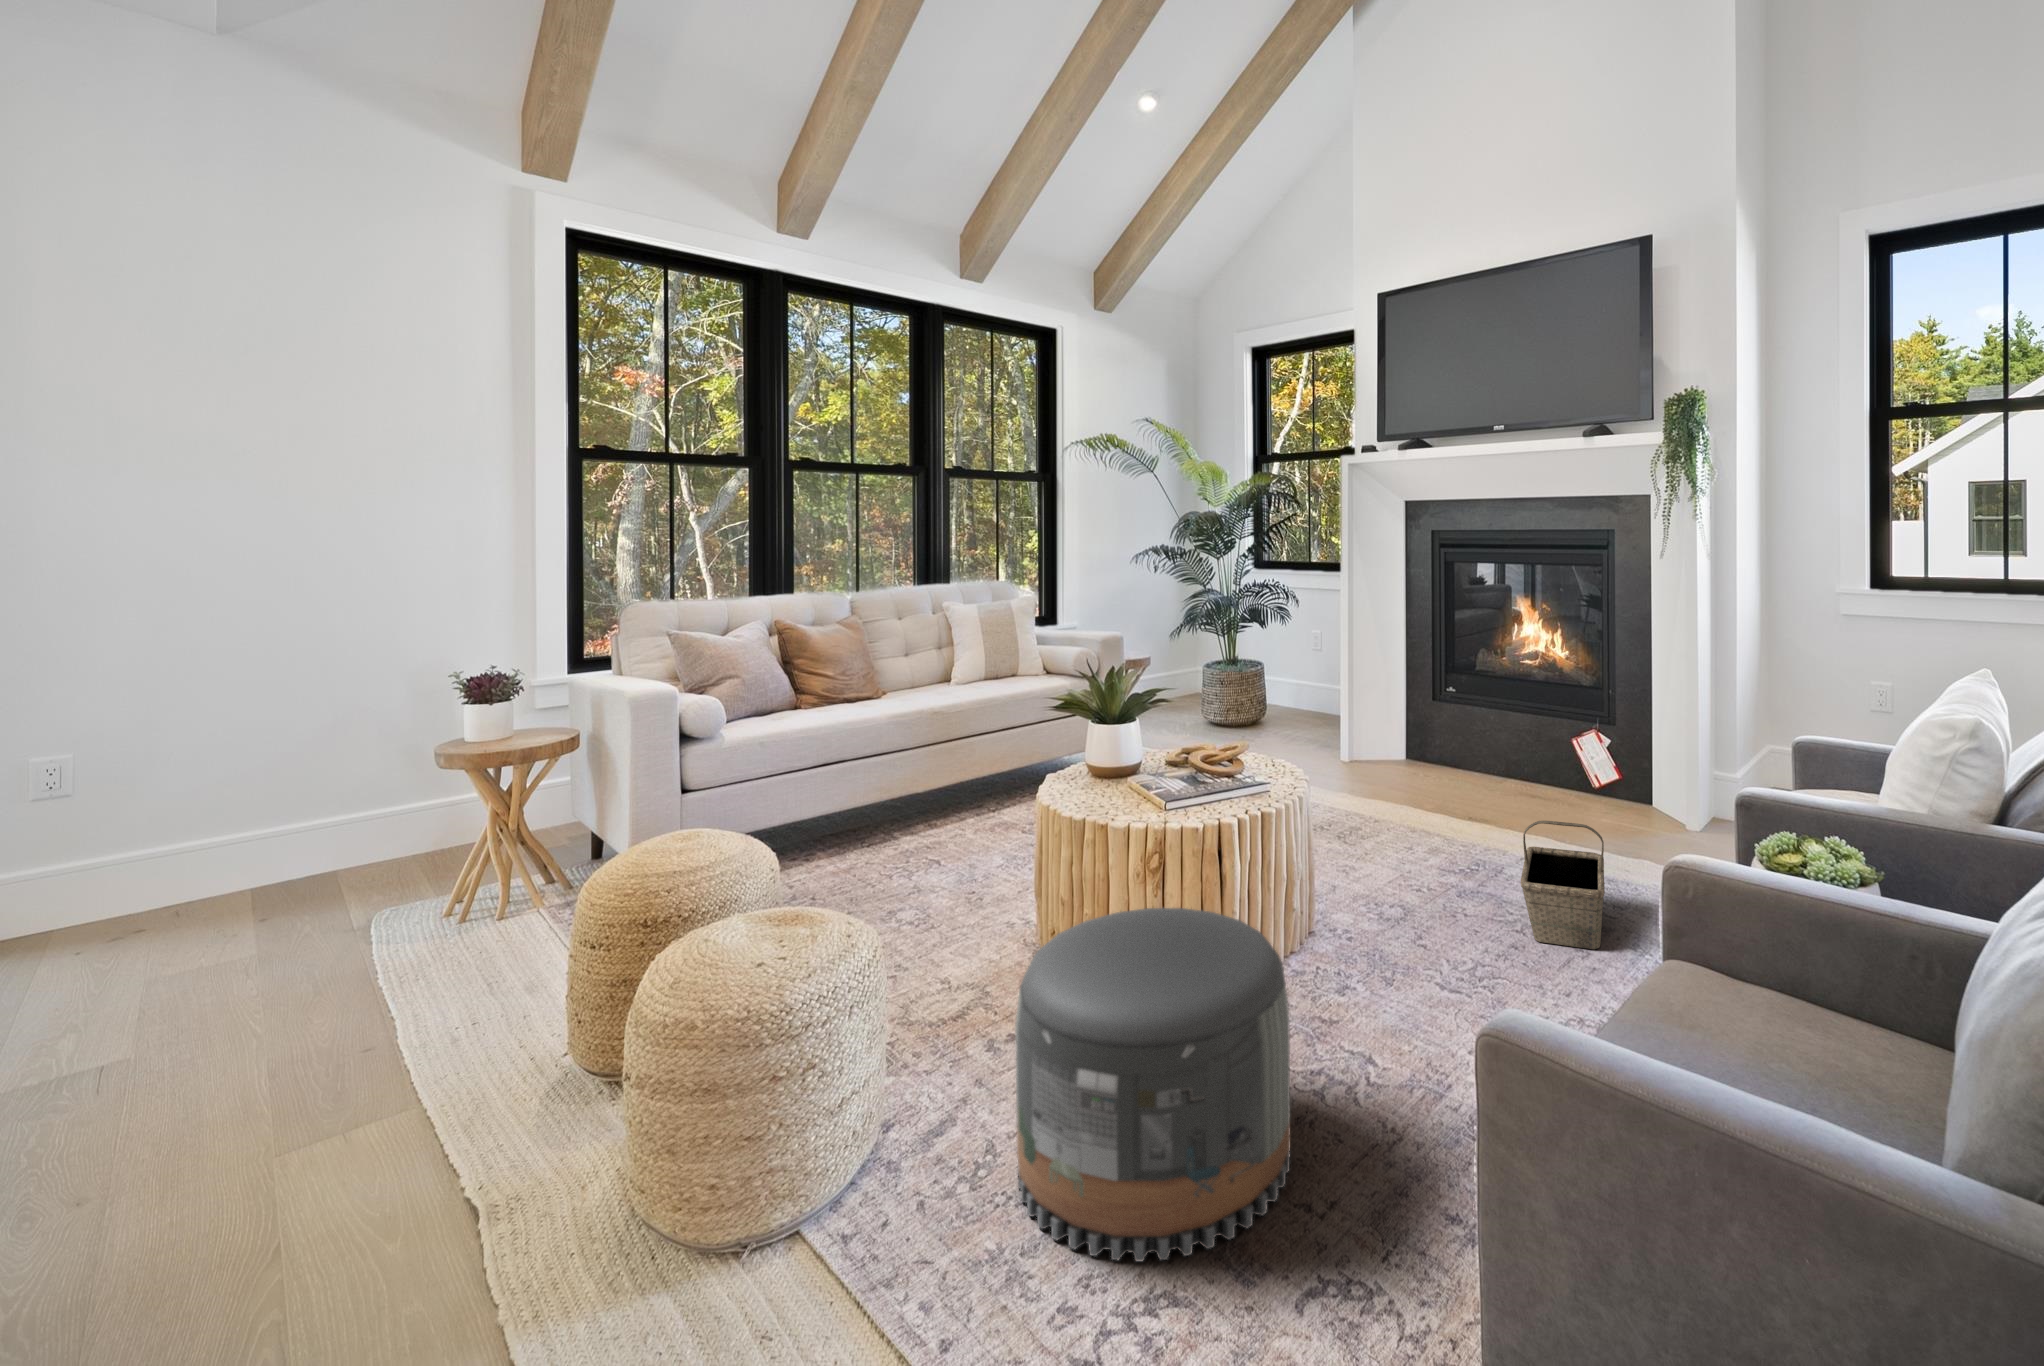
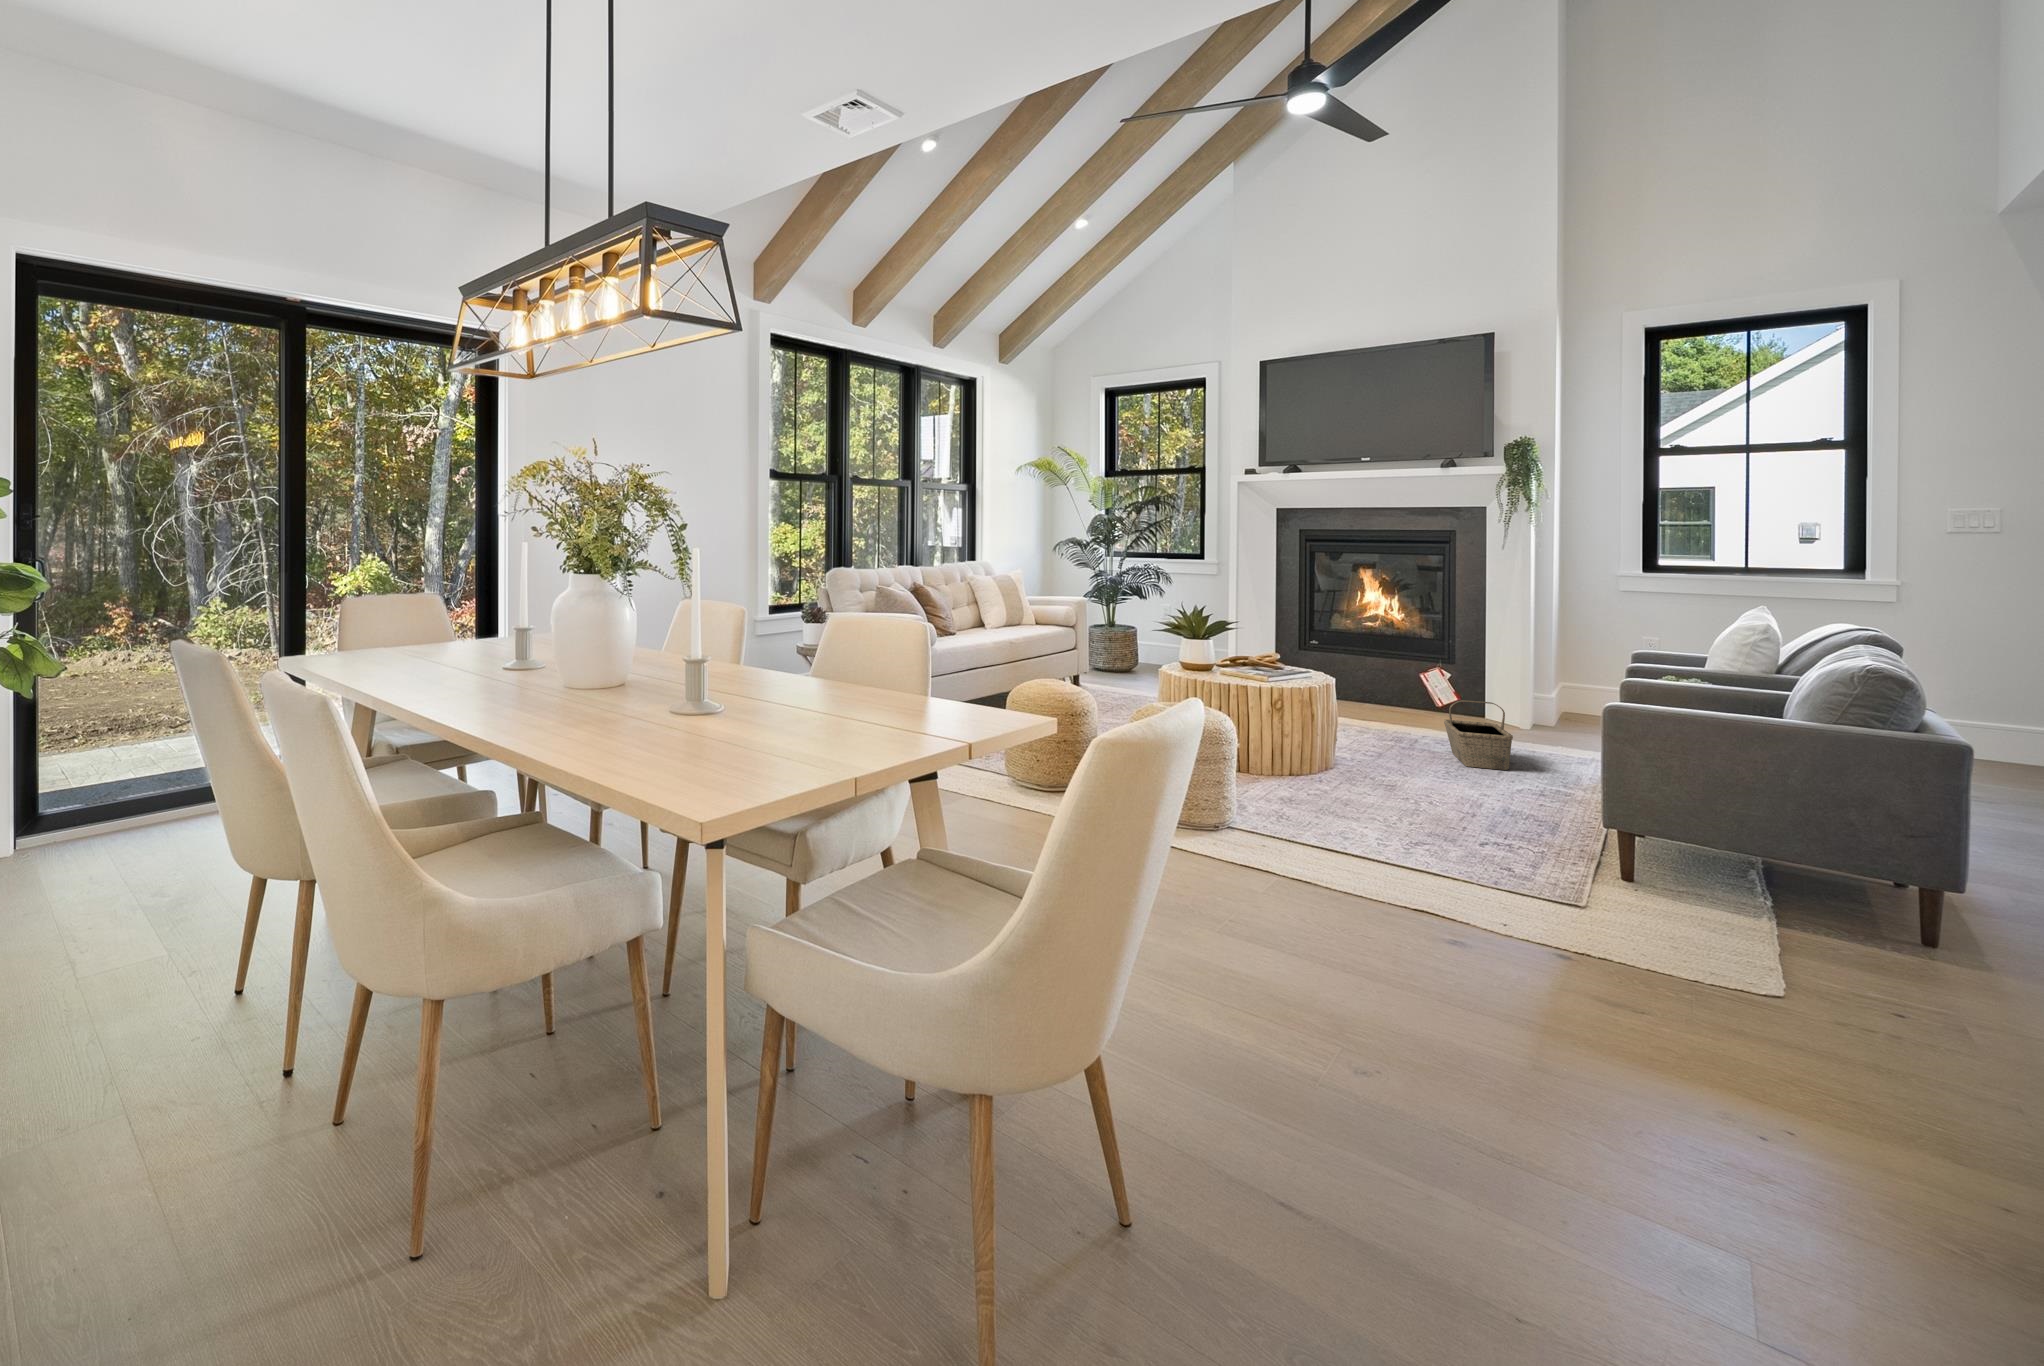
pouf: present [1015,908,1291,1262] -> none [1276,712,1426,842]

